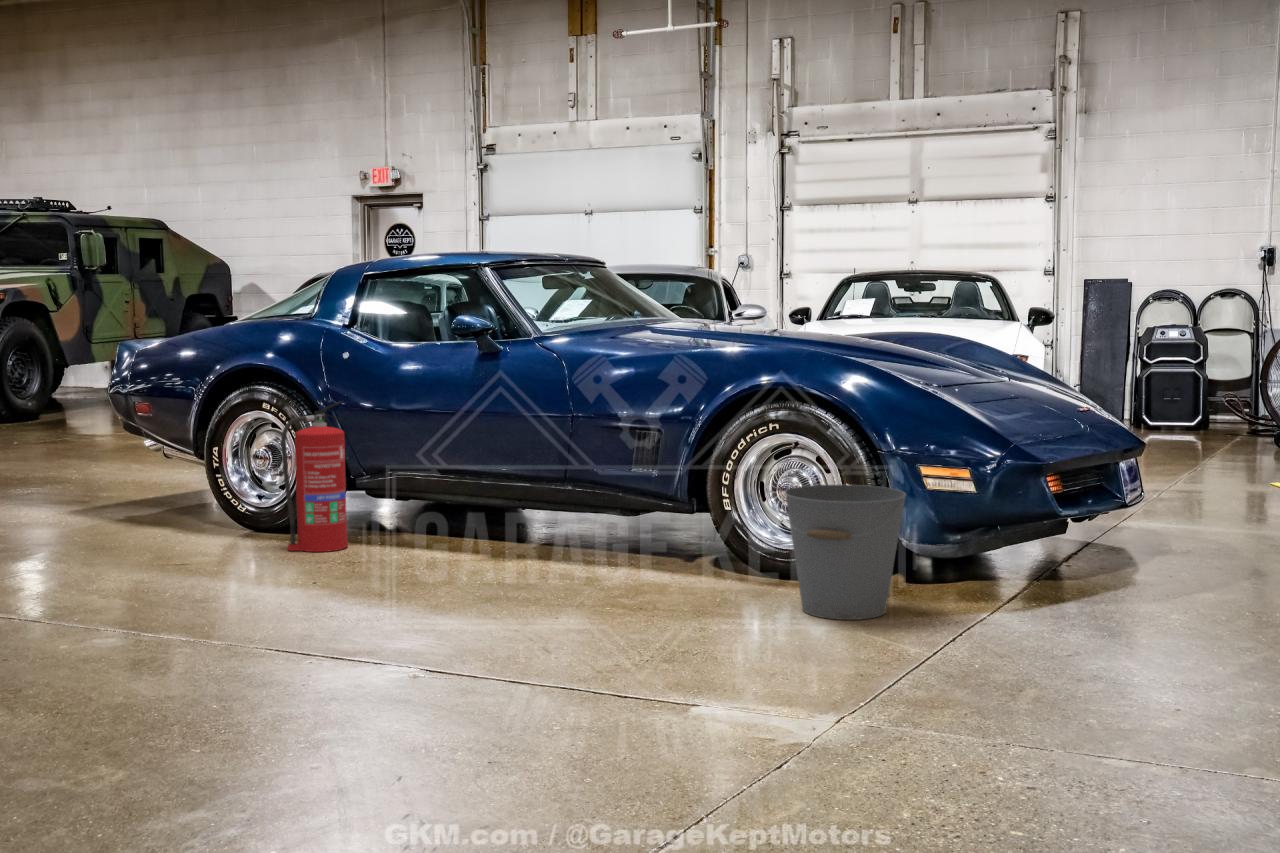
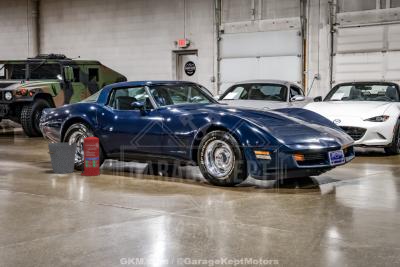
bucket: present [784,485,906,620] -> present [48,143,77,173]

